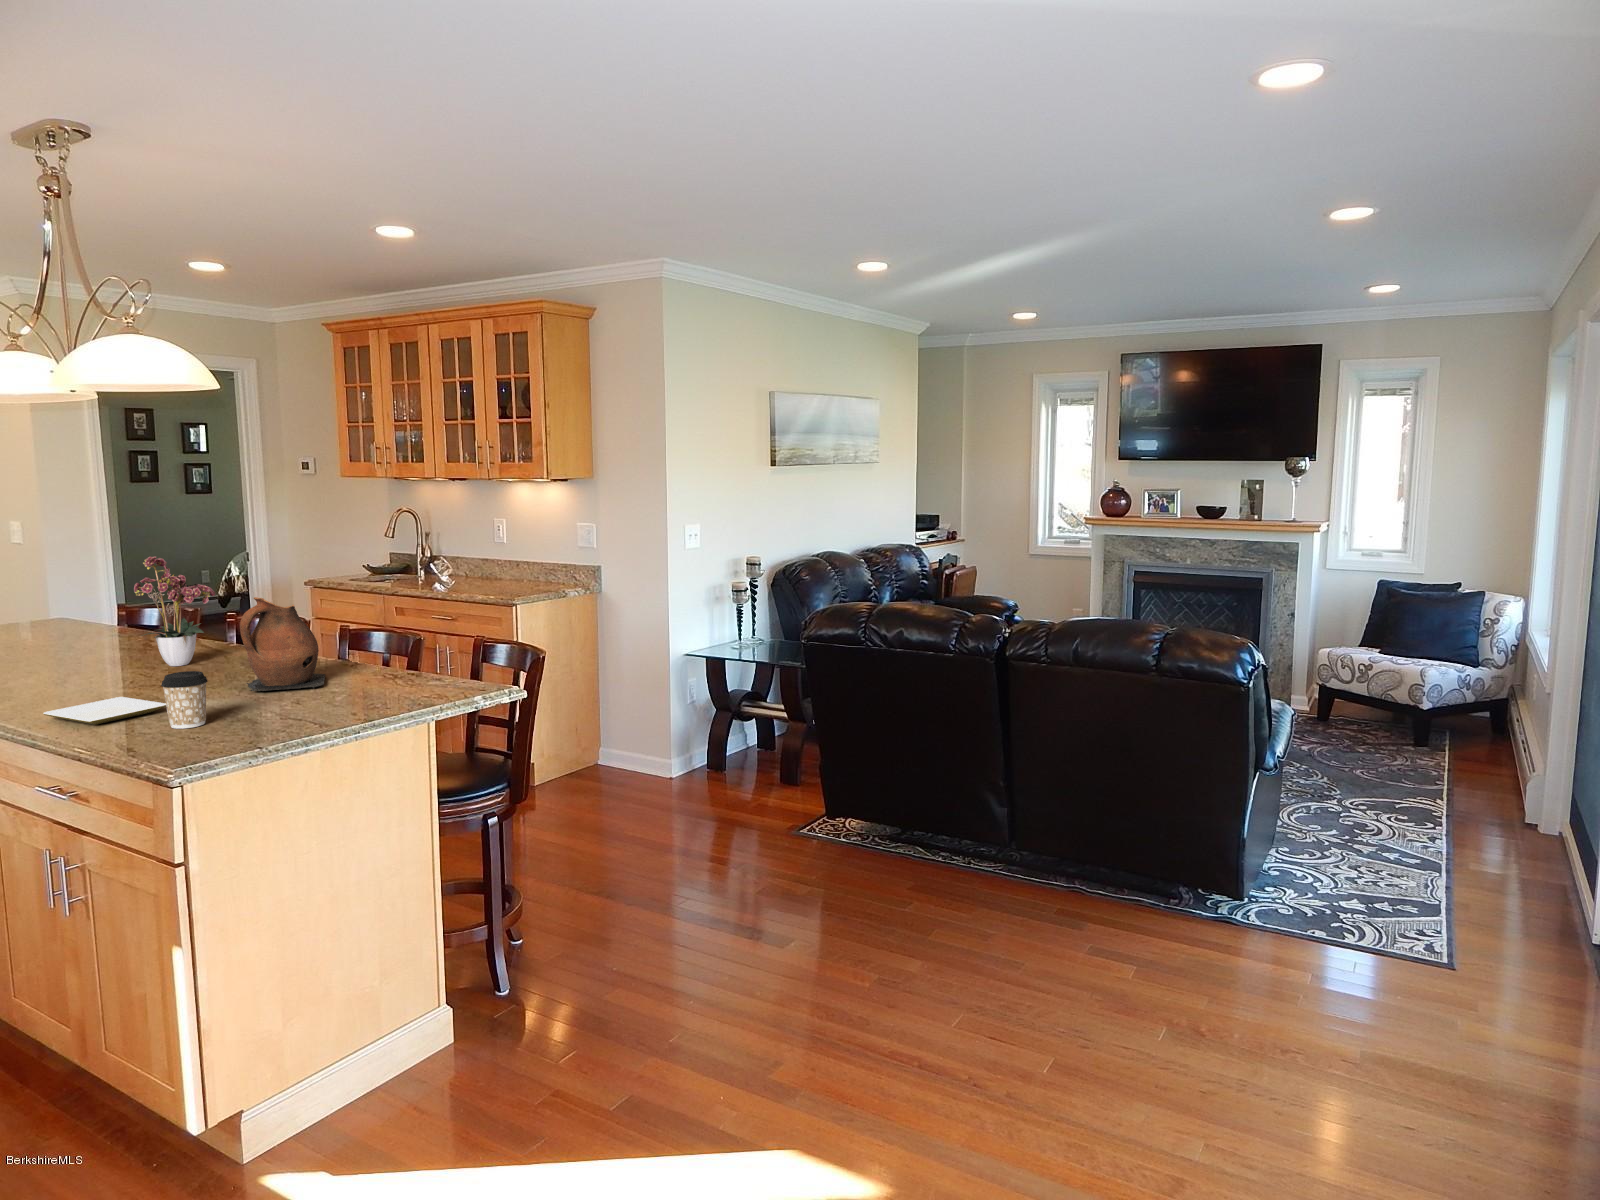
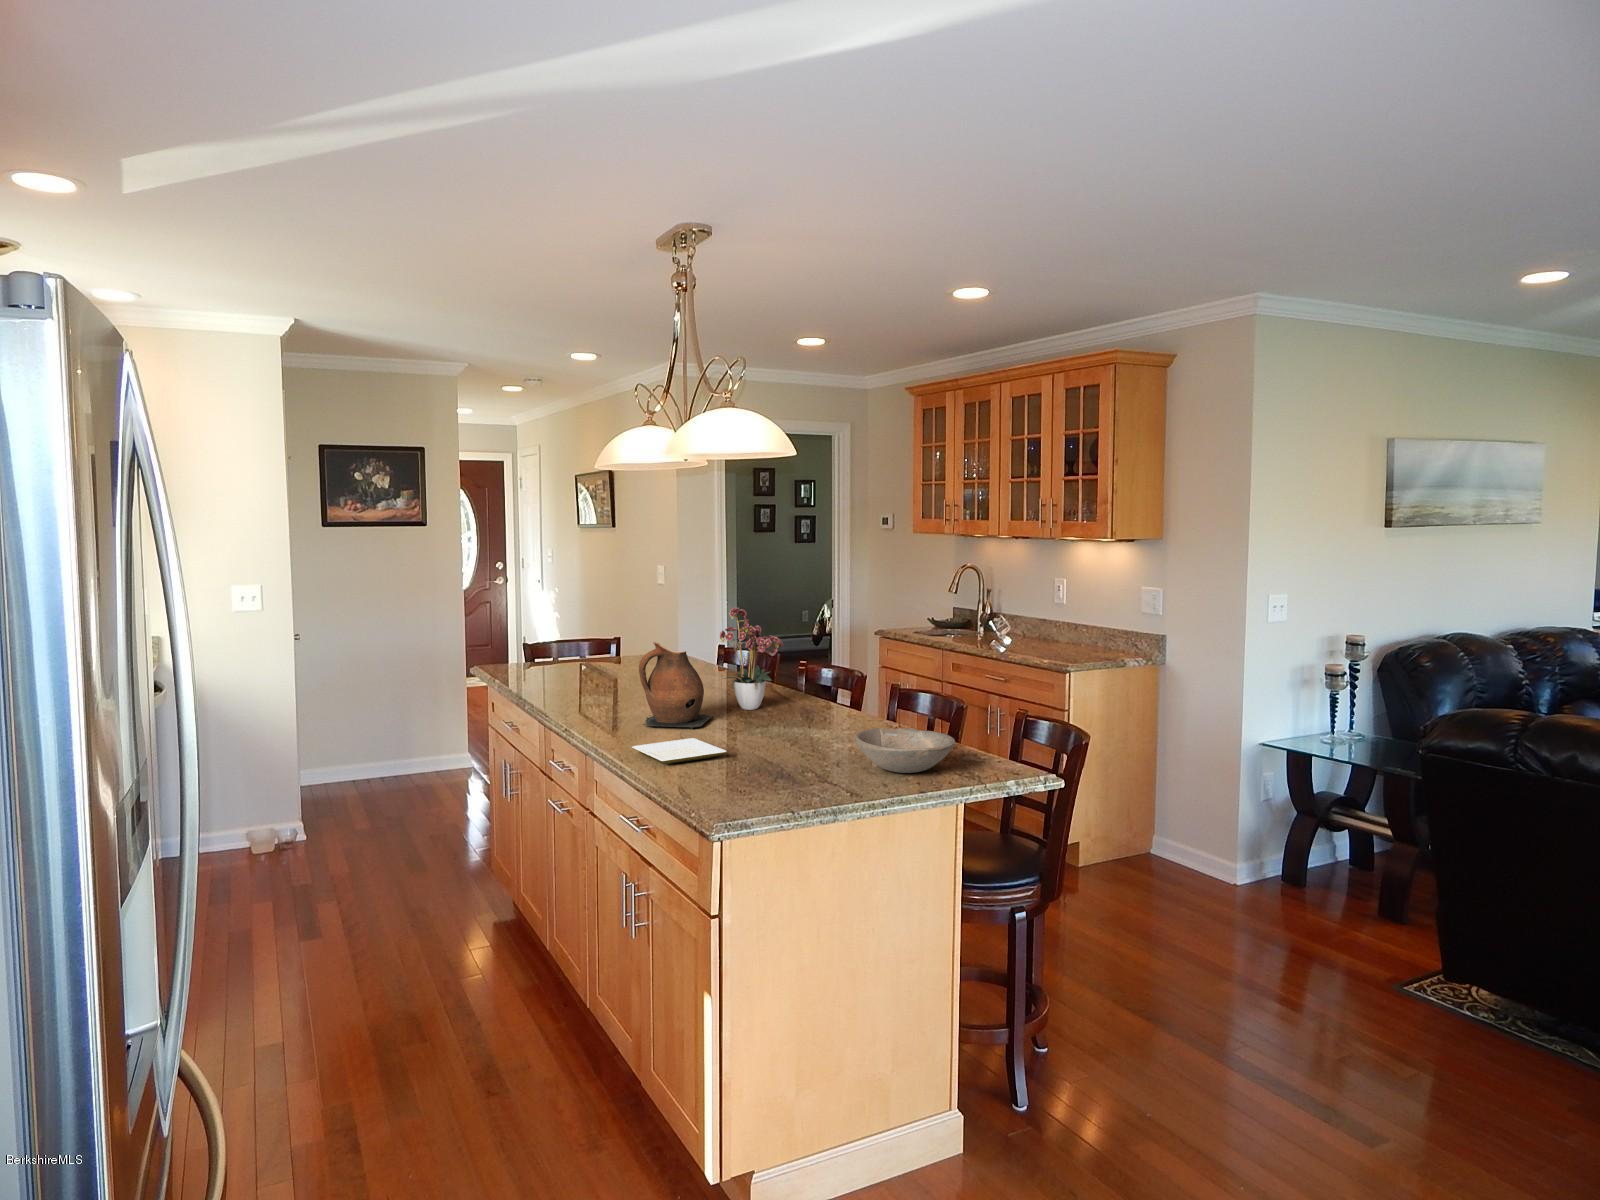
ceramic pitcher: present [240,597,325,691] -> present [639,642,713,729]
bowl: none [316,661,421,702] -> present [855,728,955,773]
coffee cup: present [161,671,208,729] -> none [719,724,757,779]

